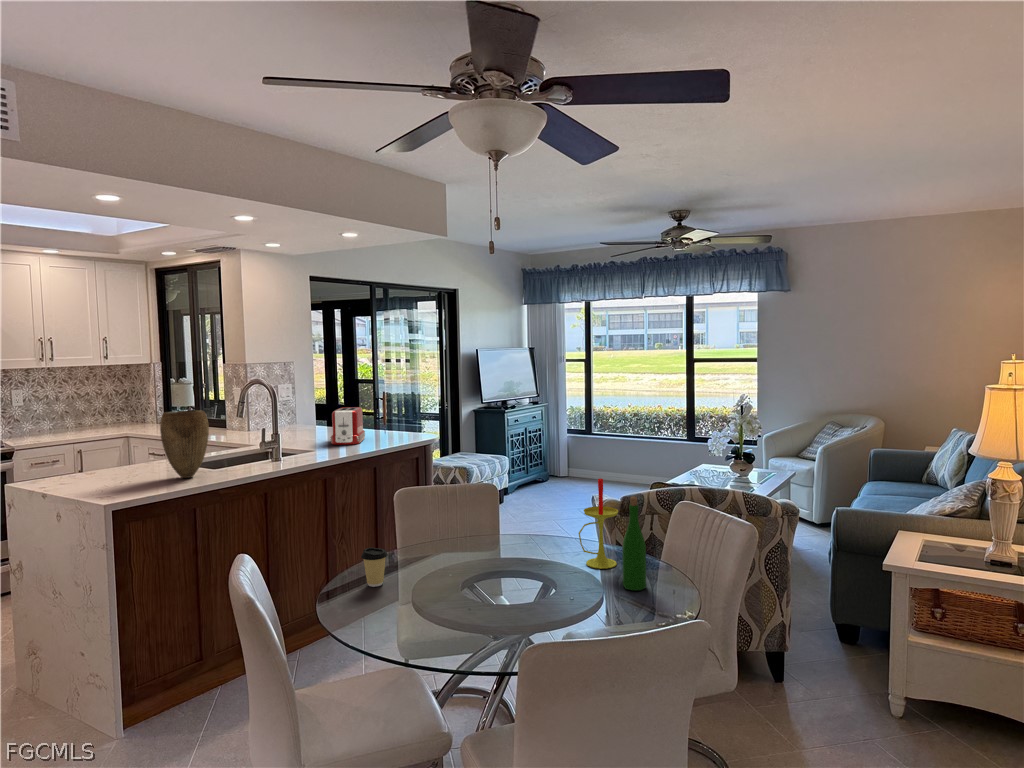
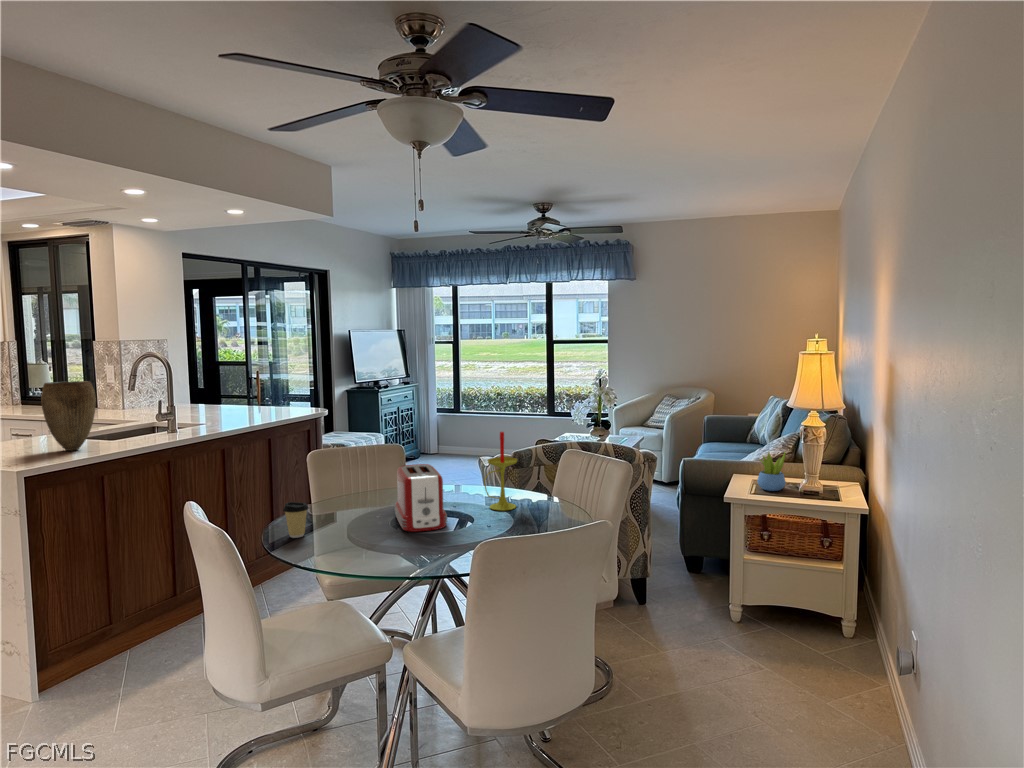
toaster: present [330,407,365,445] -> present [395,464,447,532]
wine bottle: present [623,496,646,591] -> none [525,443,546,524]
succulent plant: none [927,509,966,560] -> present [757,452,786,491]

